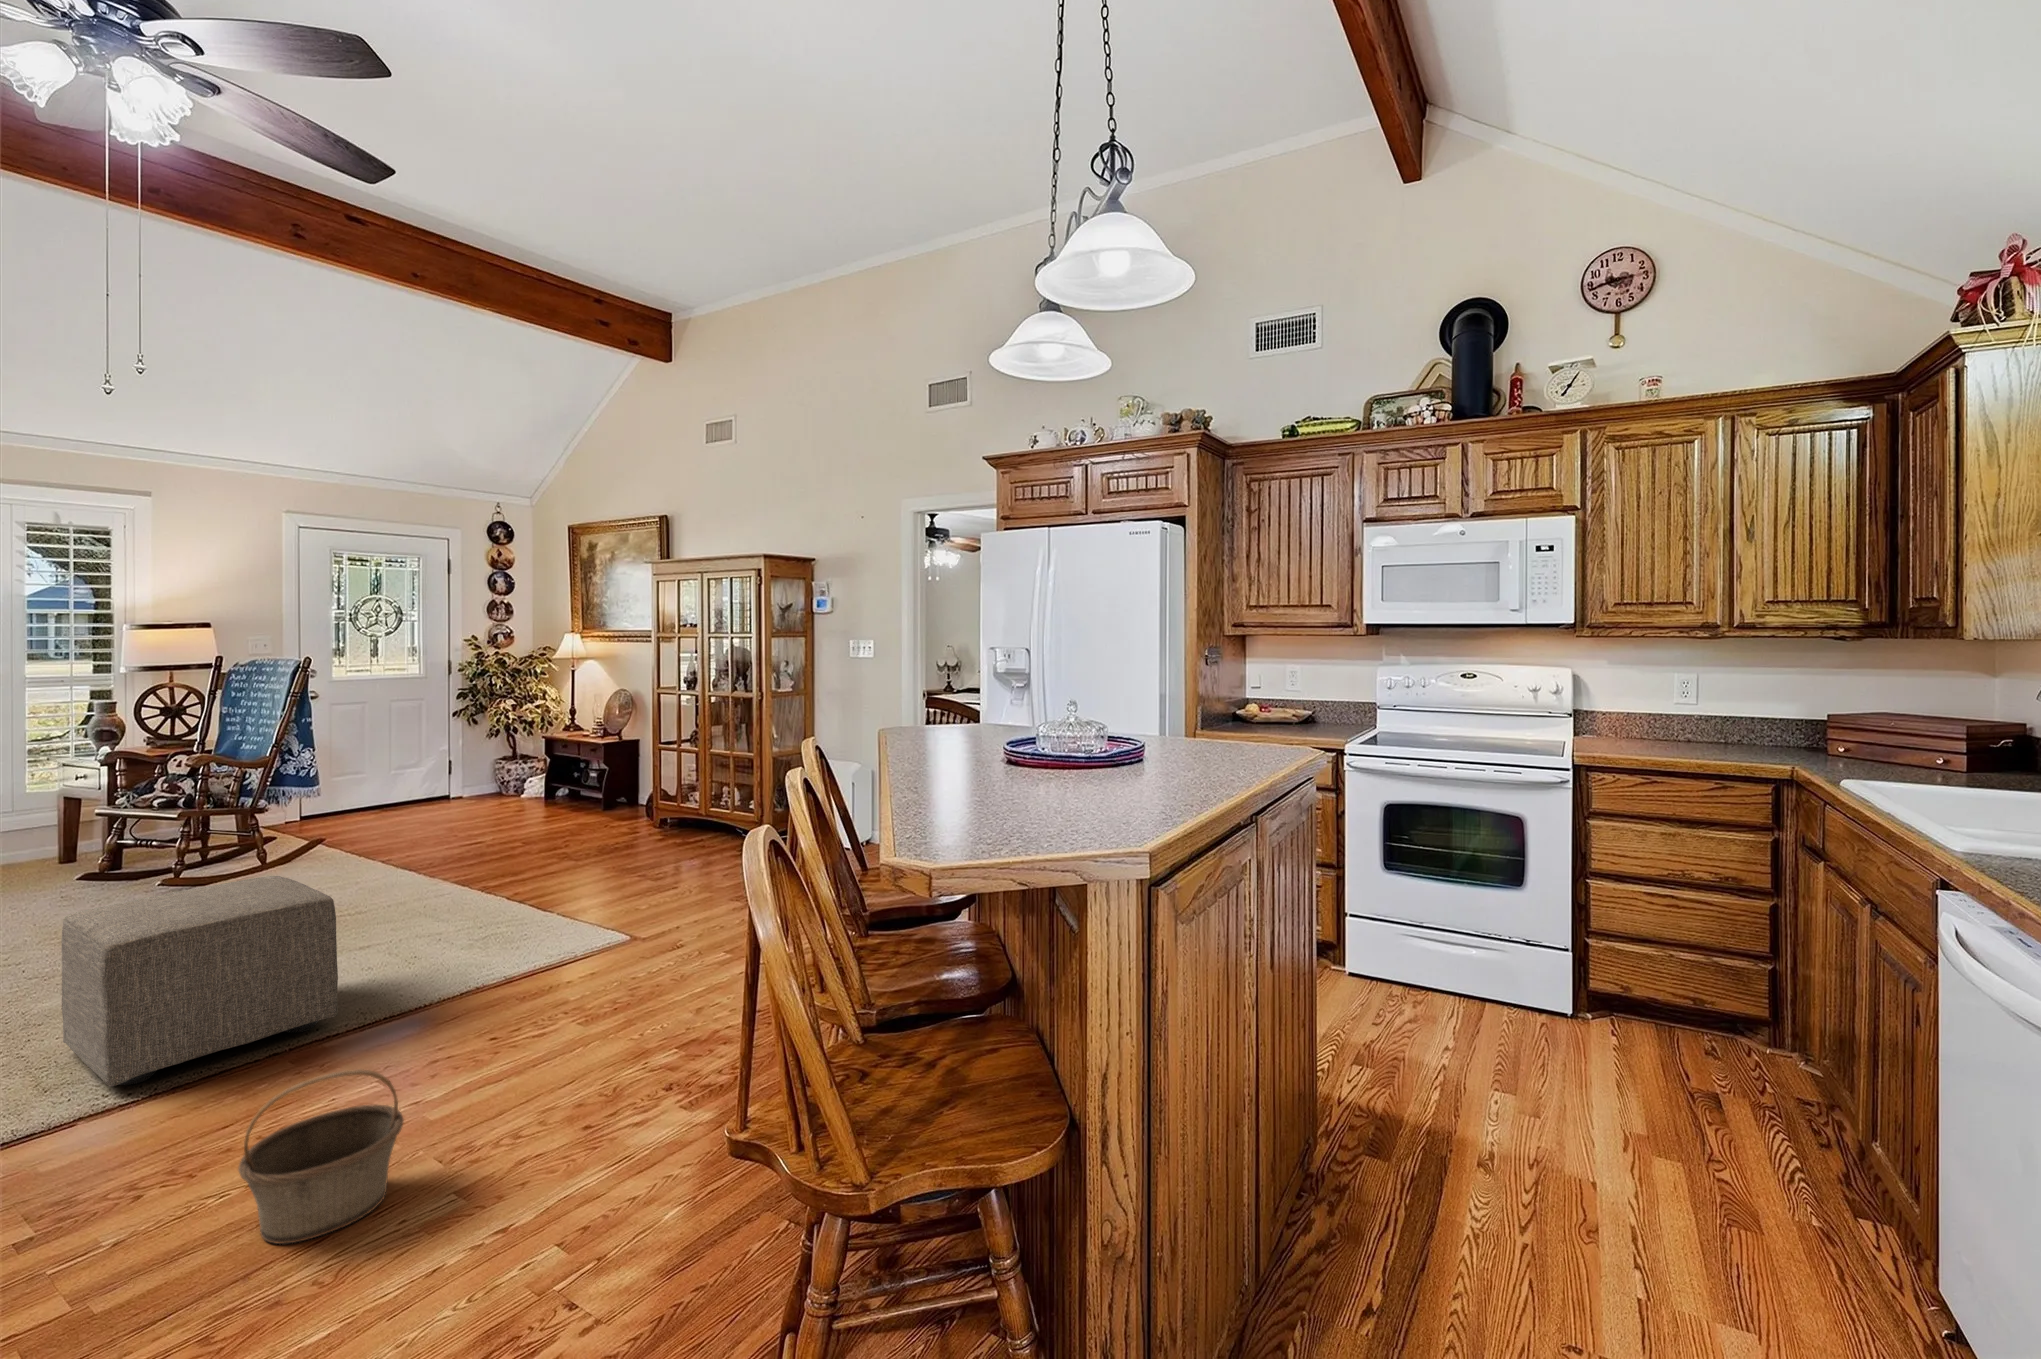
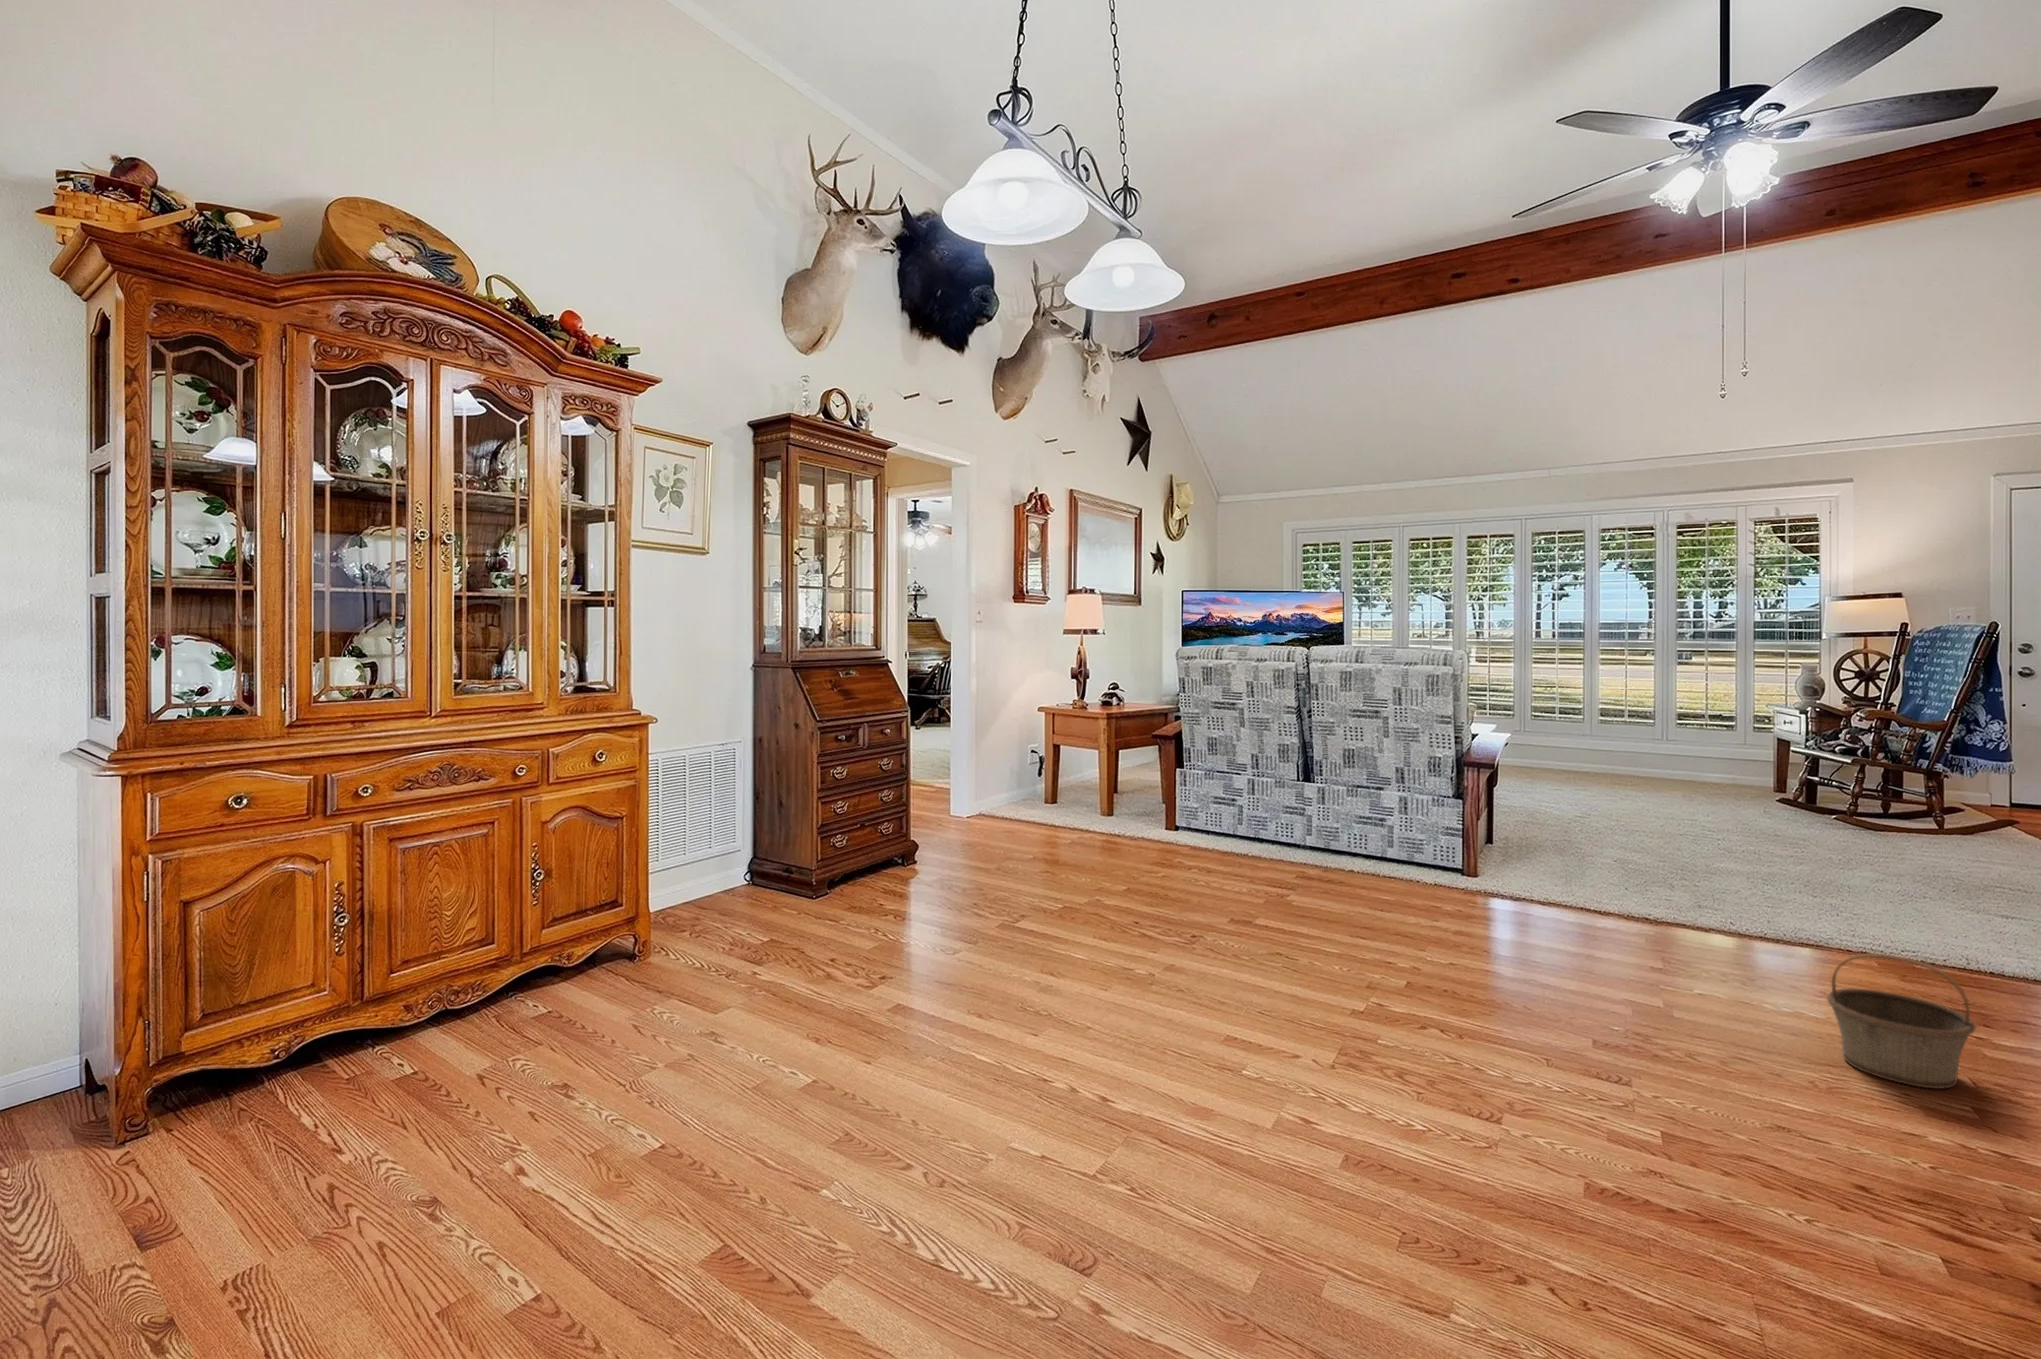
ottoman: present [61,876,338,1087] -> none [1746,804,1962,957]

